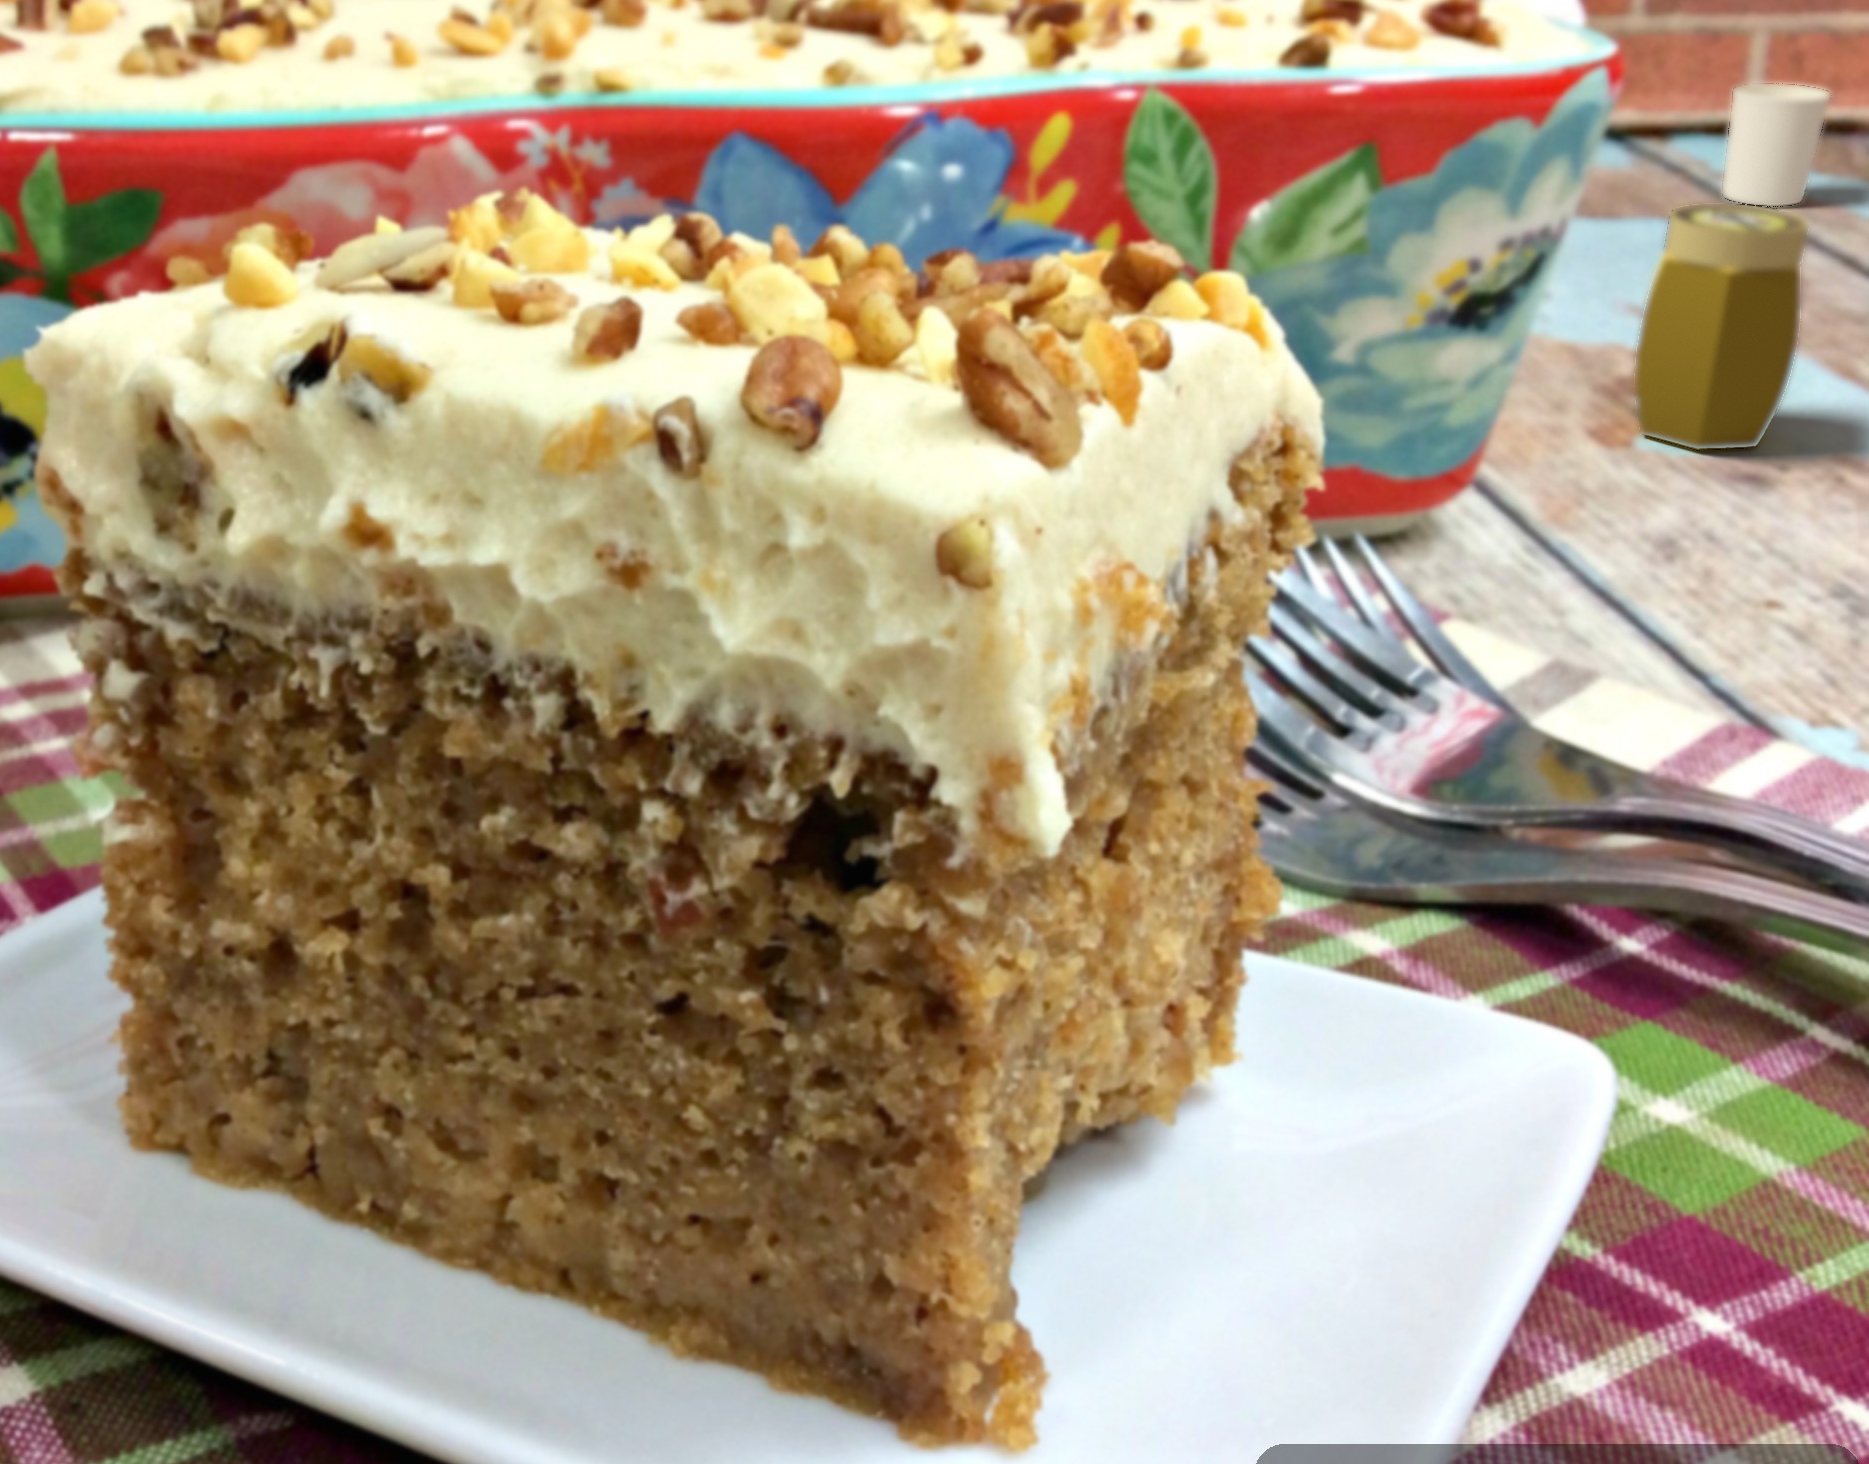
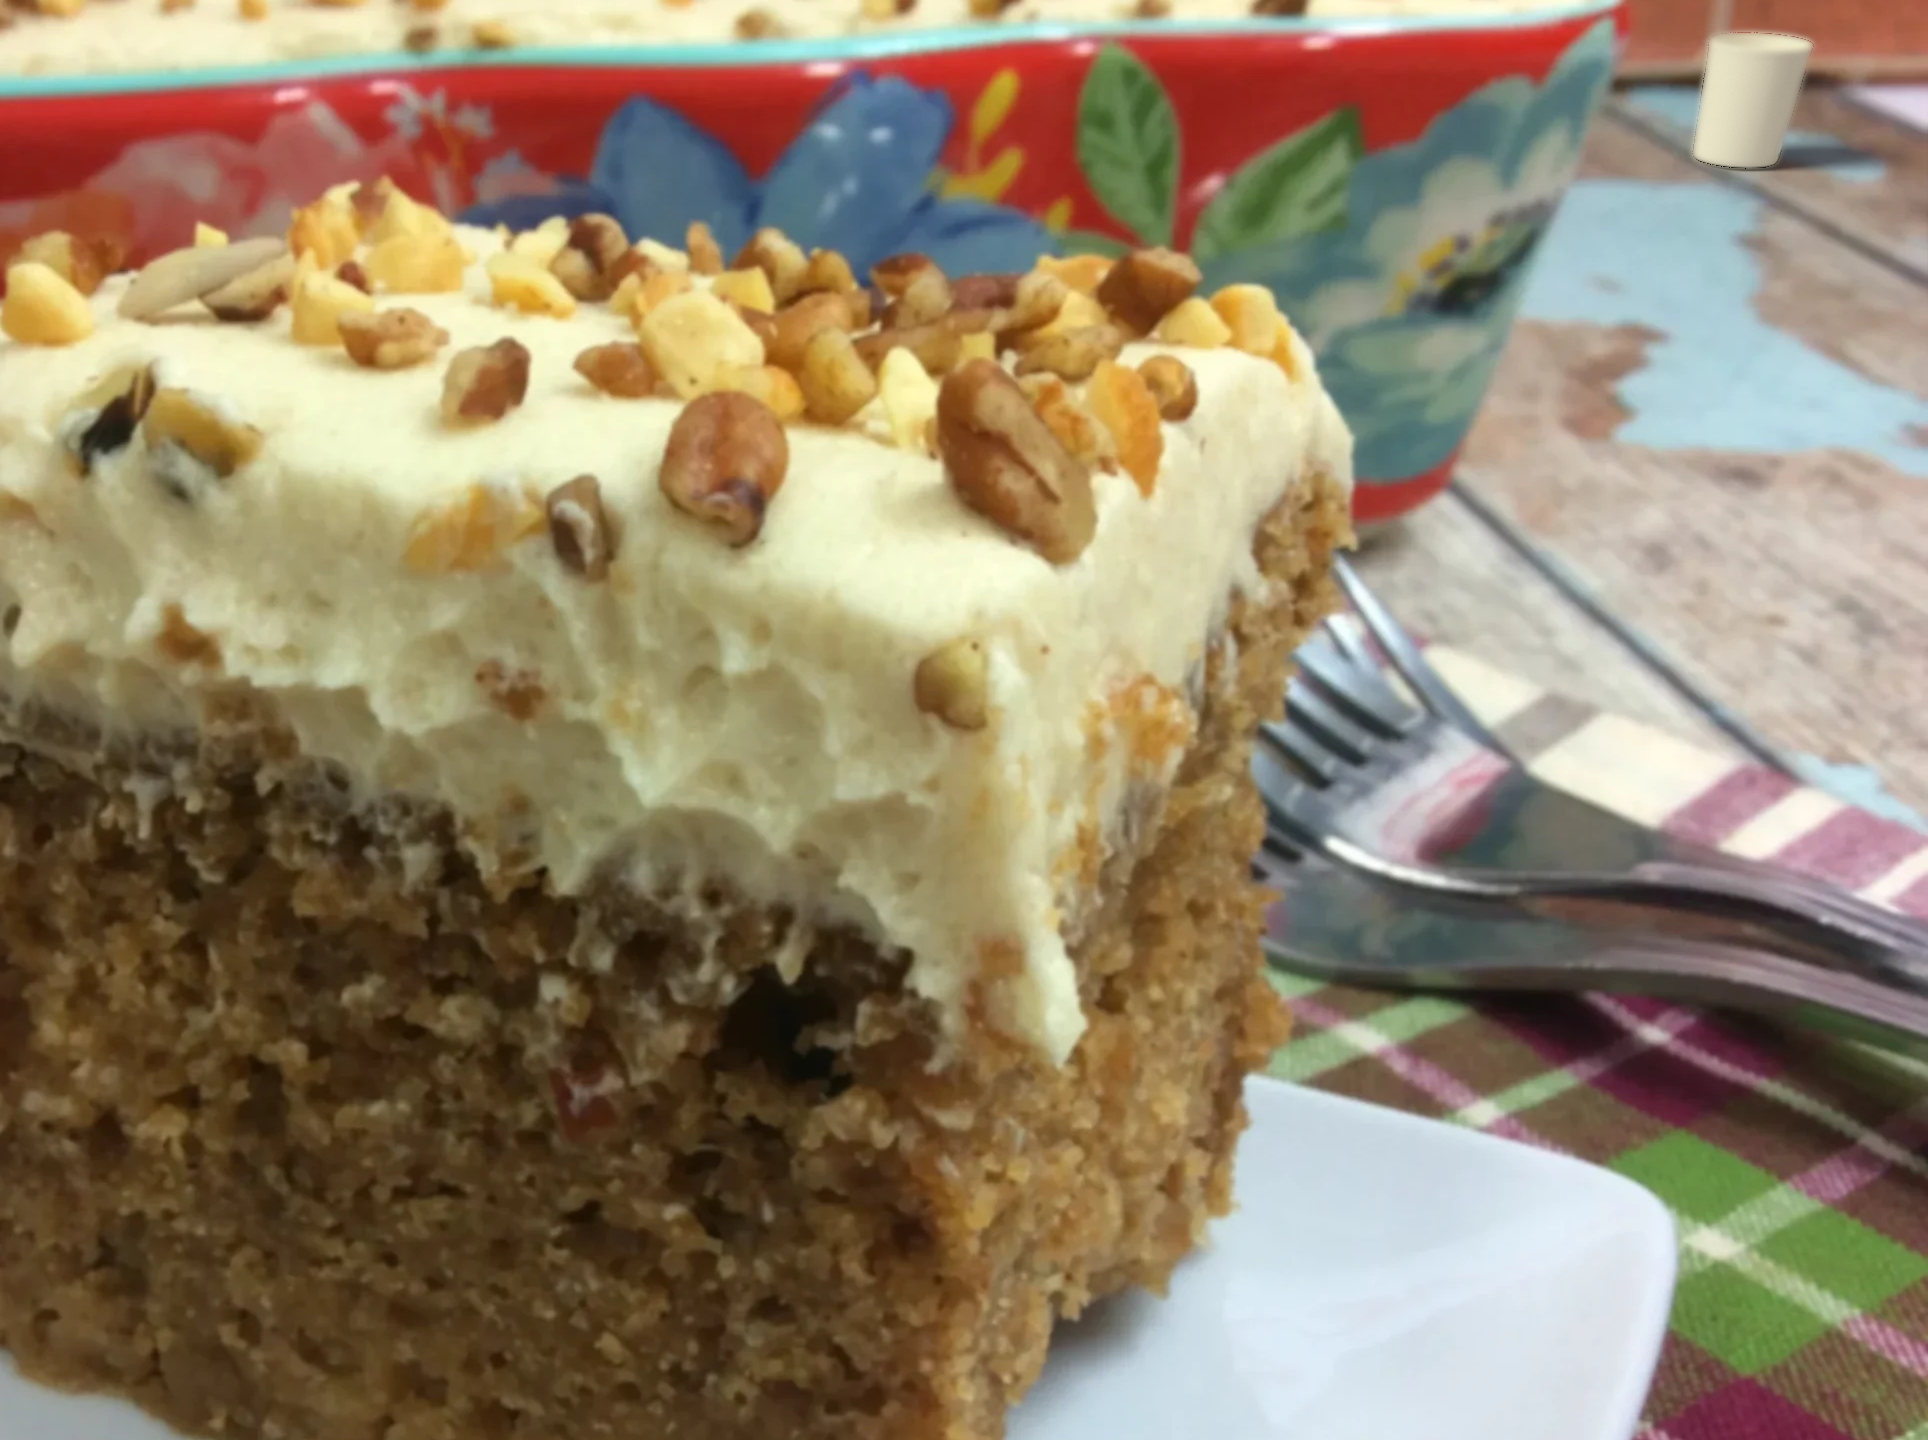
jar: present [1635,203,1808,449] -> none [1620,171,1816,445]

